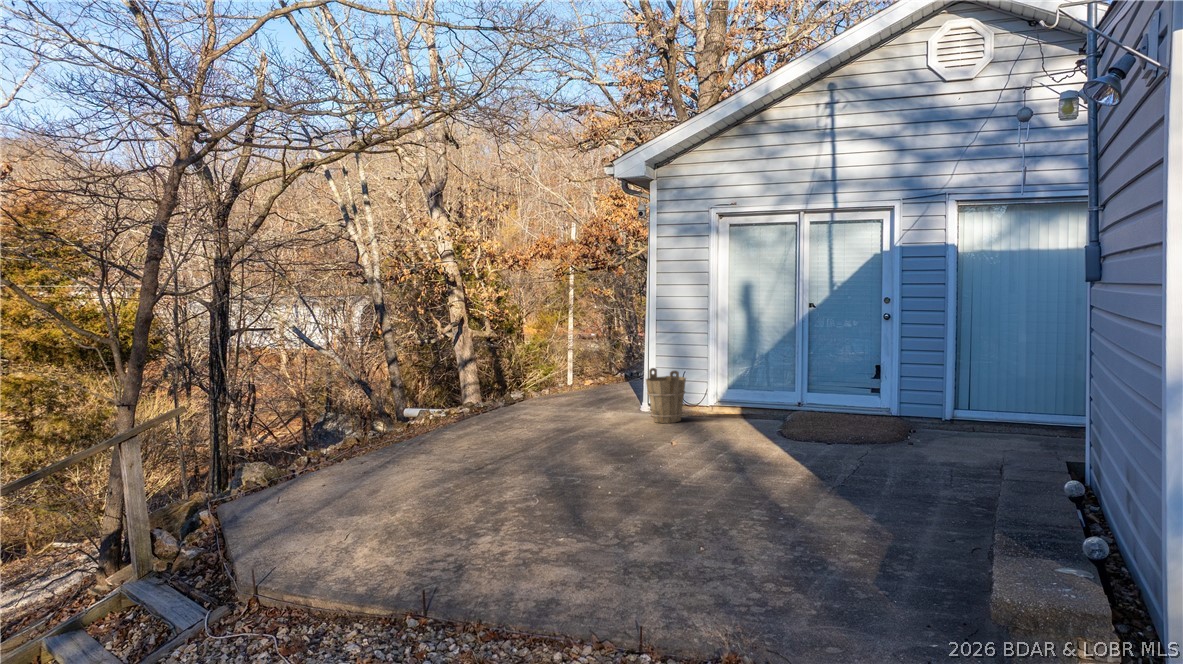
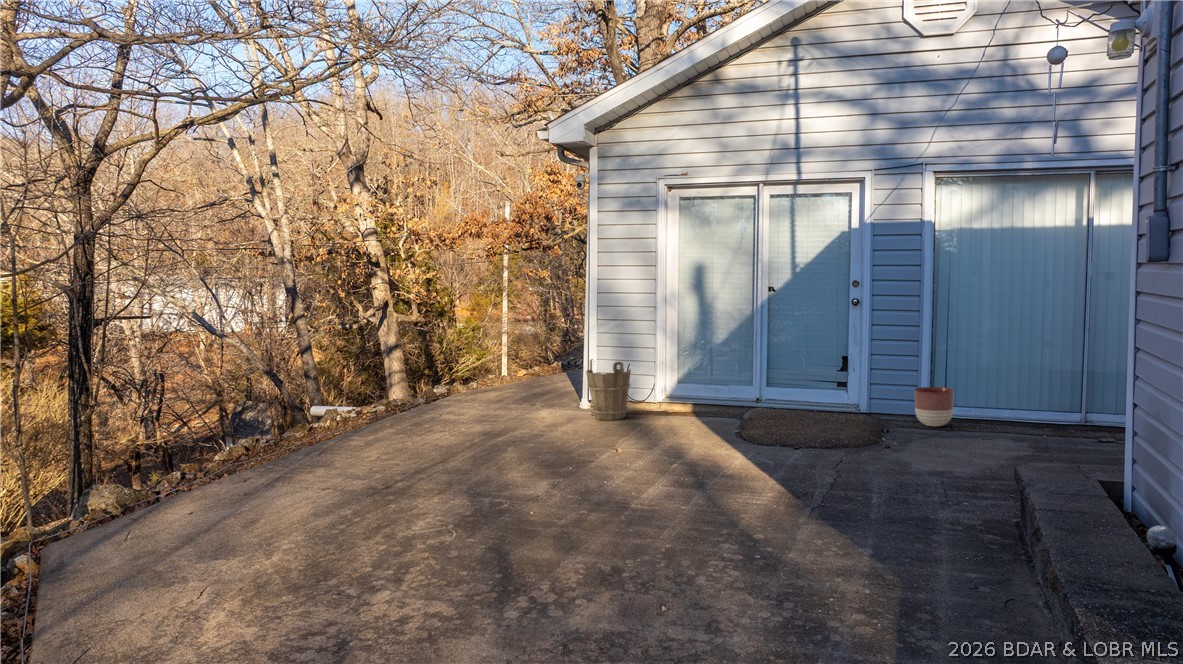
planter: none [940,393,975,428] -> present [914,387,954,427]

